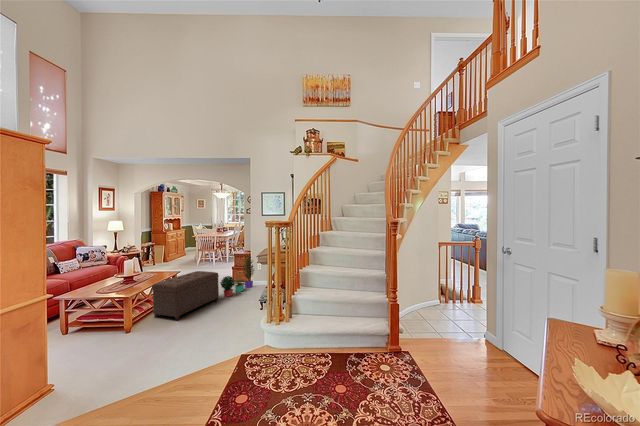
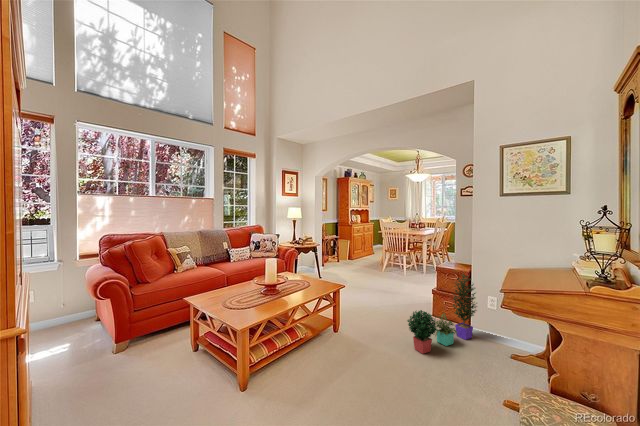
ottoman: present [152,271,219,320] -> none [291,290,404,390]

